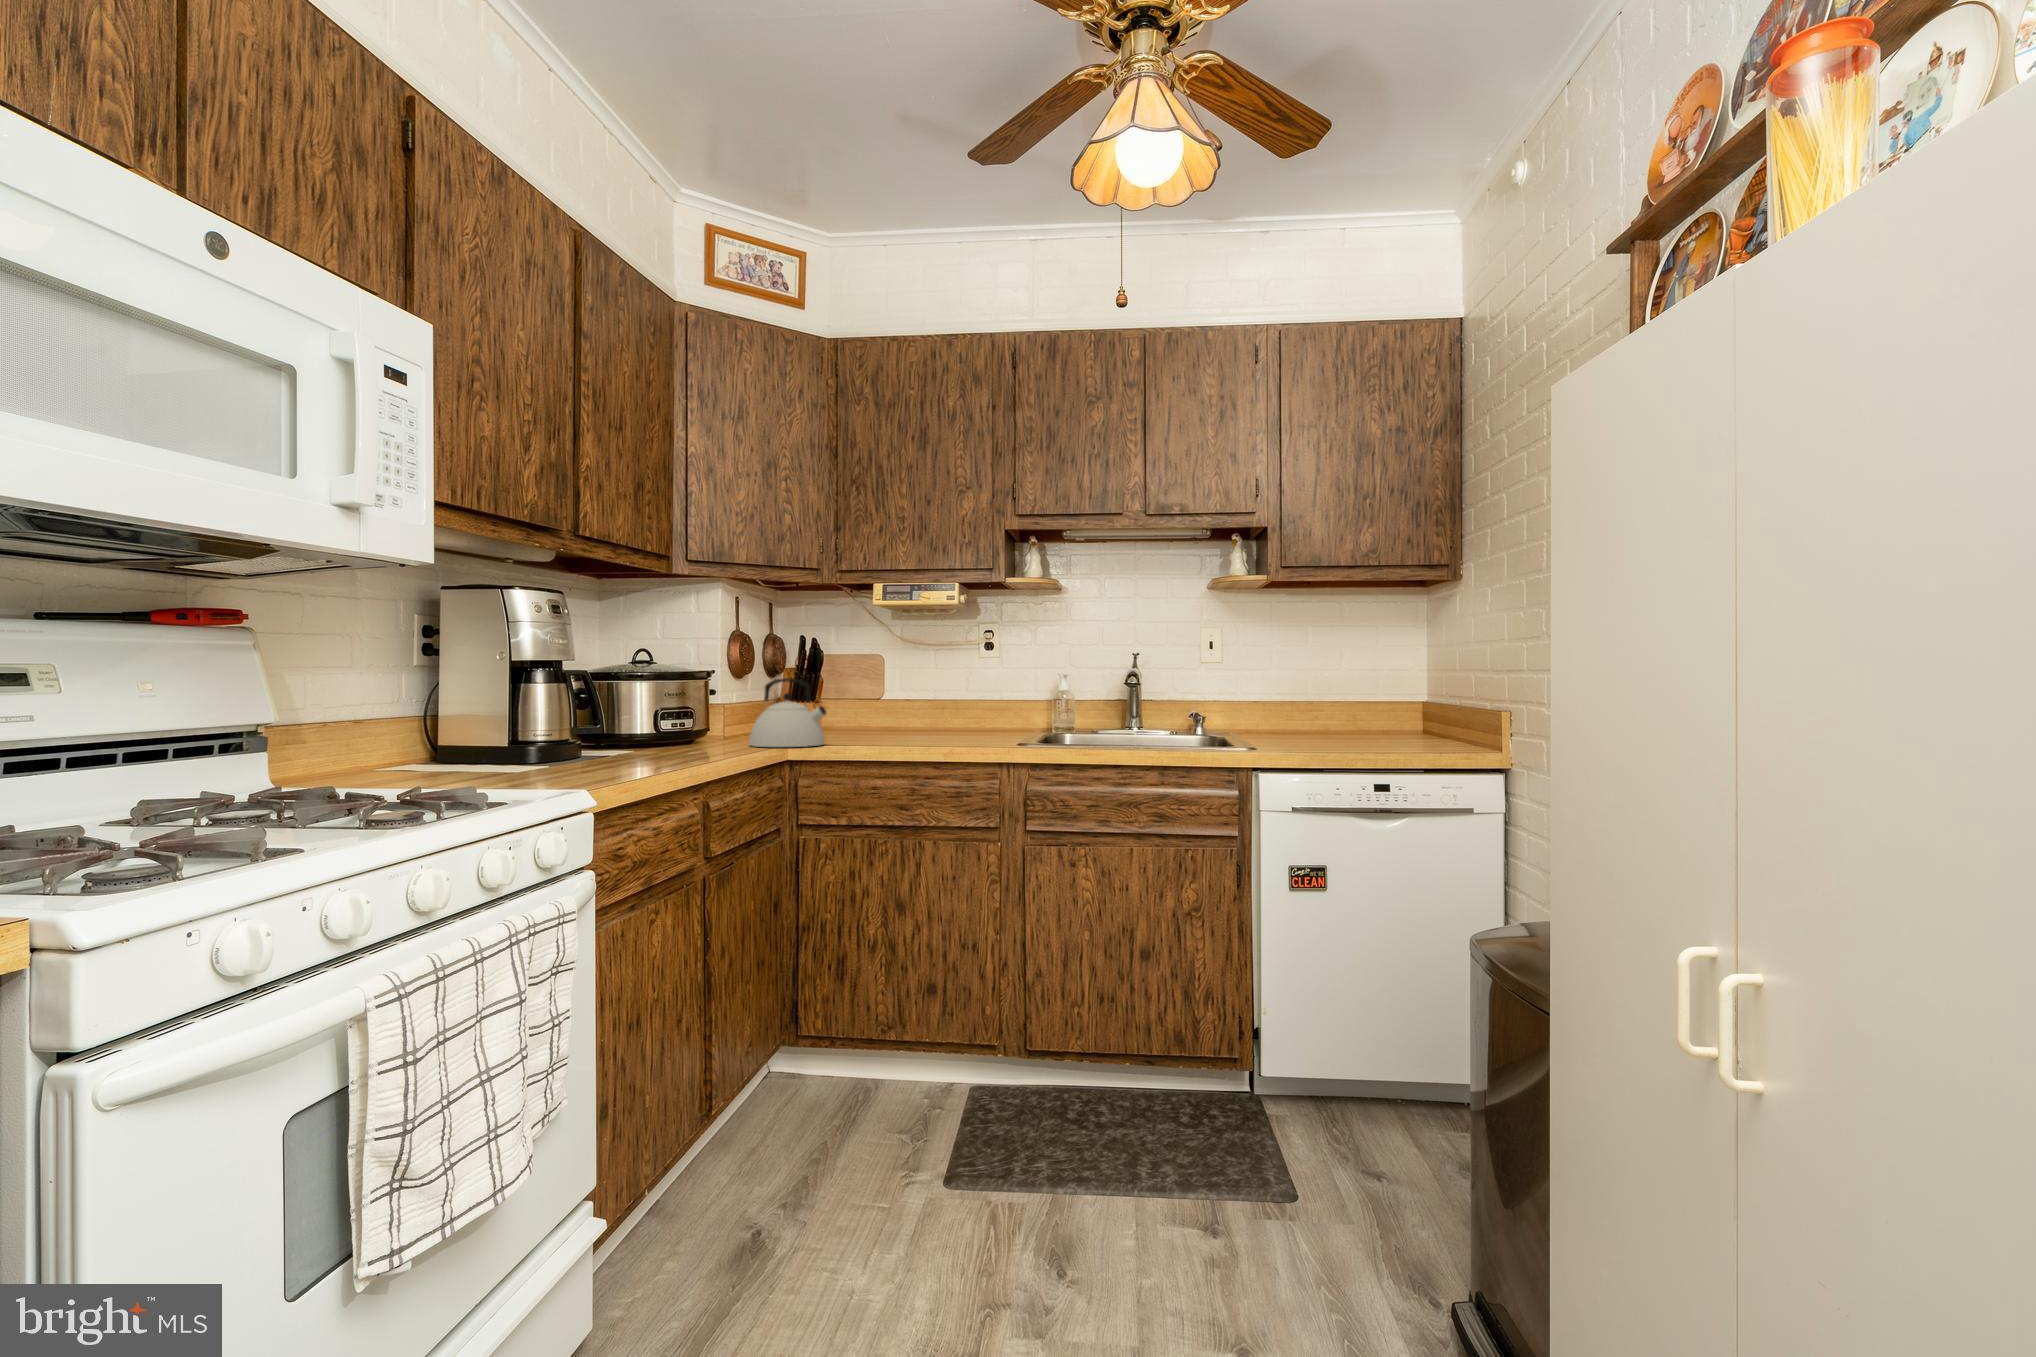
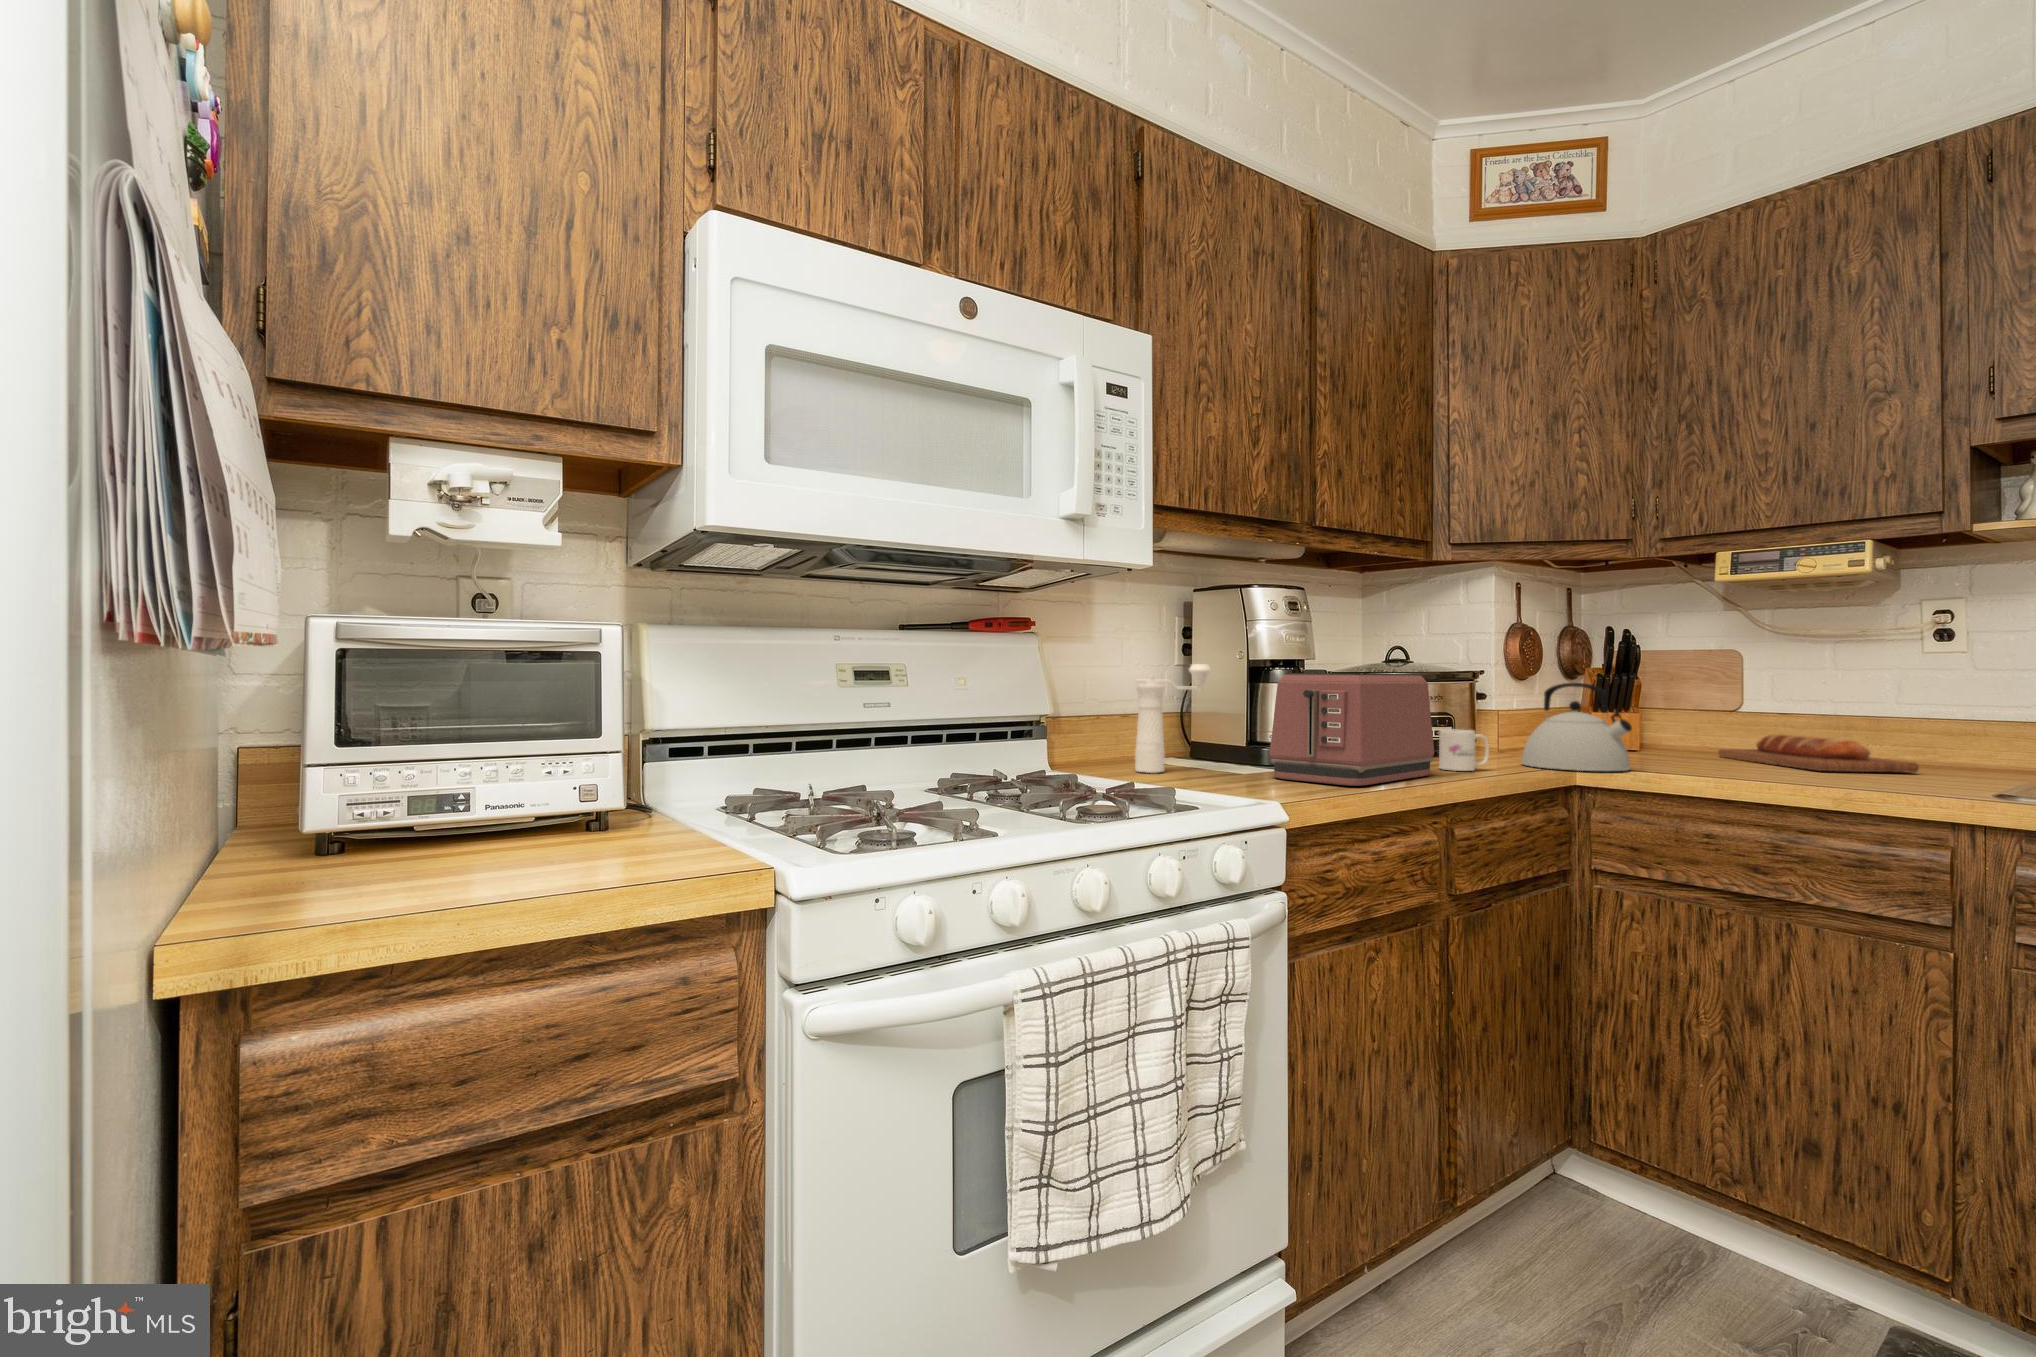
pepper mill: none [395,663,481,778] -> present [1135,664,1211,773]
toaster: none [551,672,692,771] -> present [1270,673,1434,786]
bread loaf: none [870,714,978,737] -> present [1718,734,1919,773]
mug: none [691,719,730,754] -> present [1439,729,1489,771]

